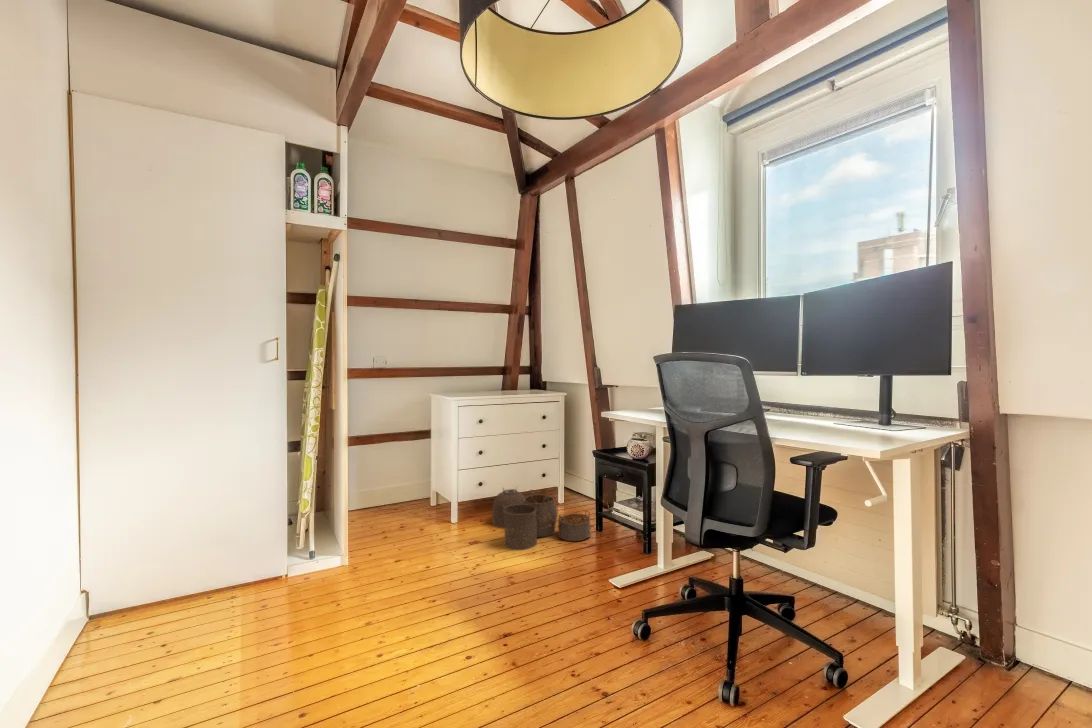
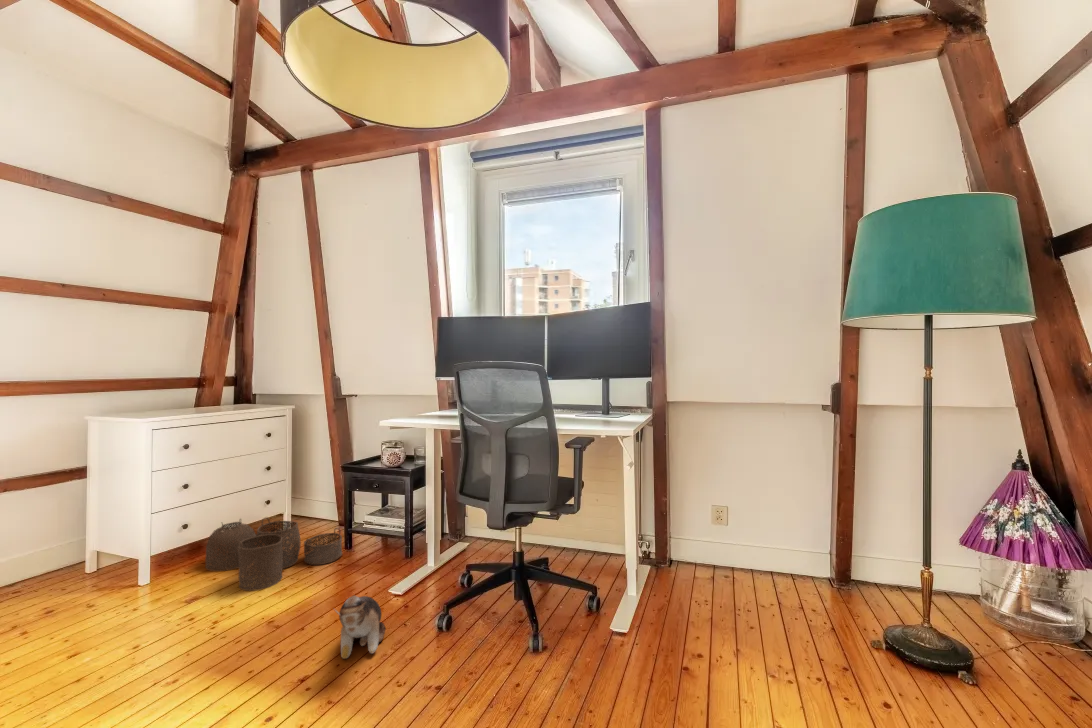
plush toy: none [528,574,589,635] -> present [335,595,385,659]

